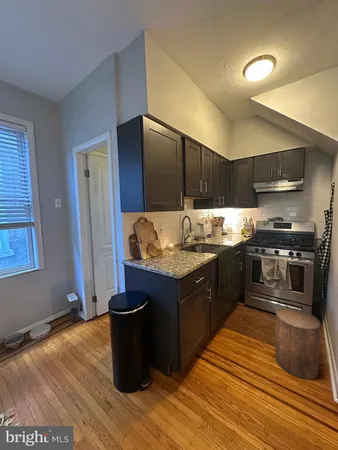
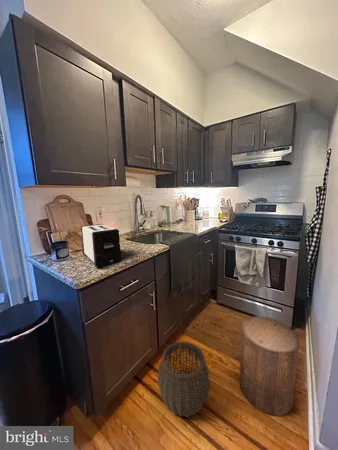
toaster: none [161,238,195,267] -> present [81,224,122,268]
woven basket: none [215,326,256,378] -> present [158,341,210,417]

